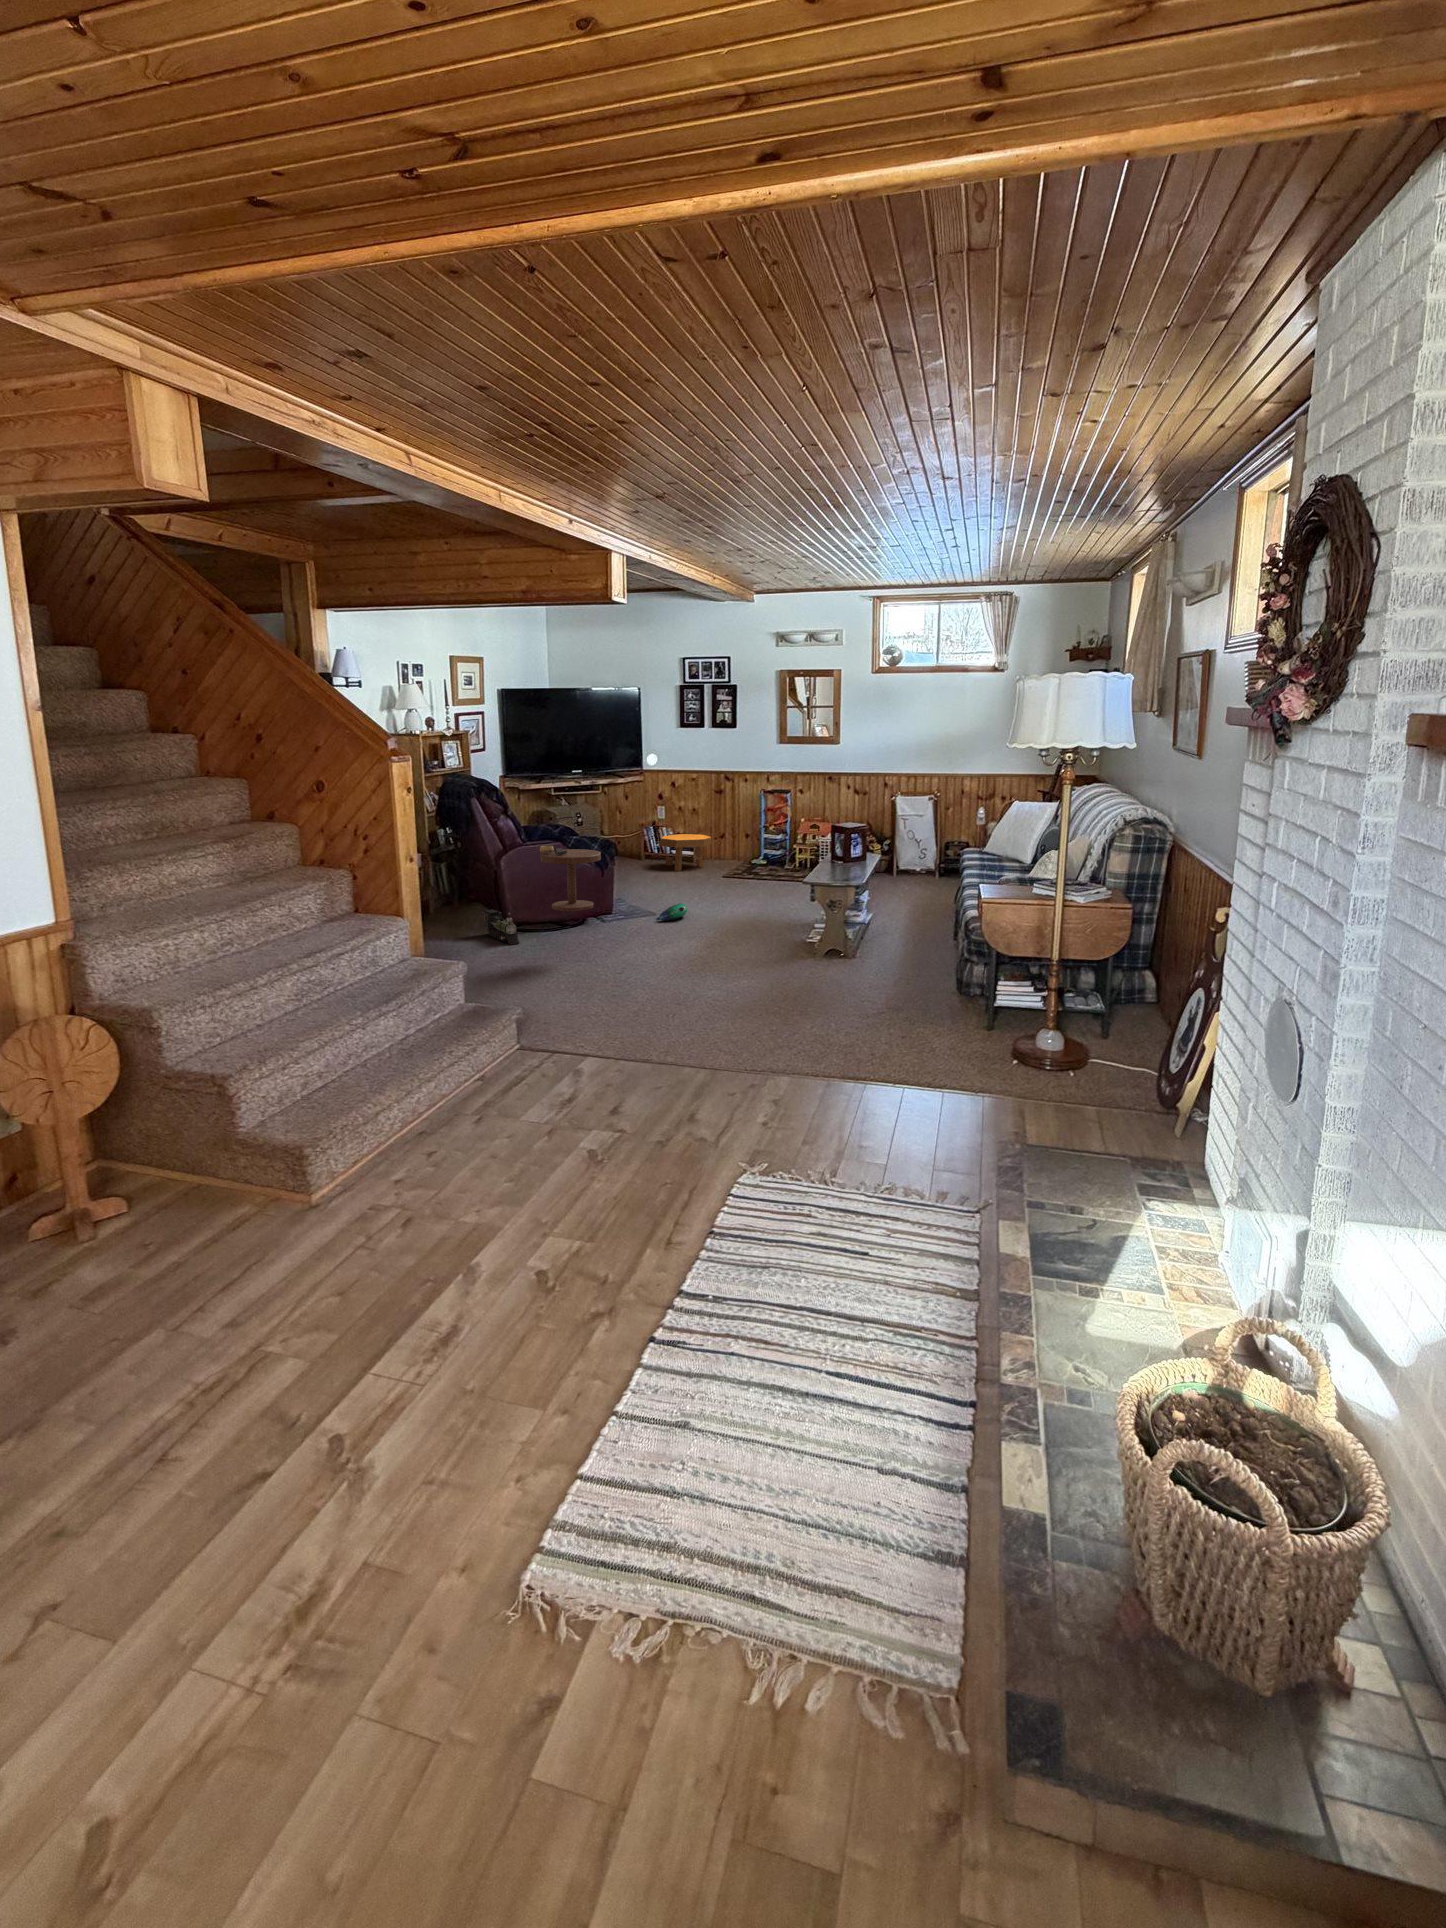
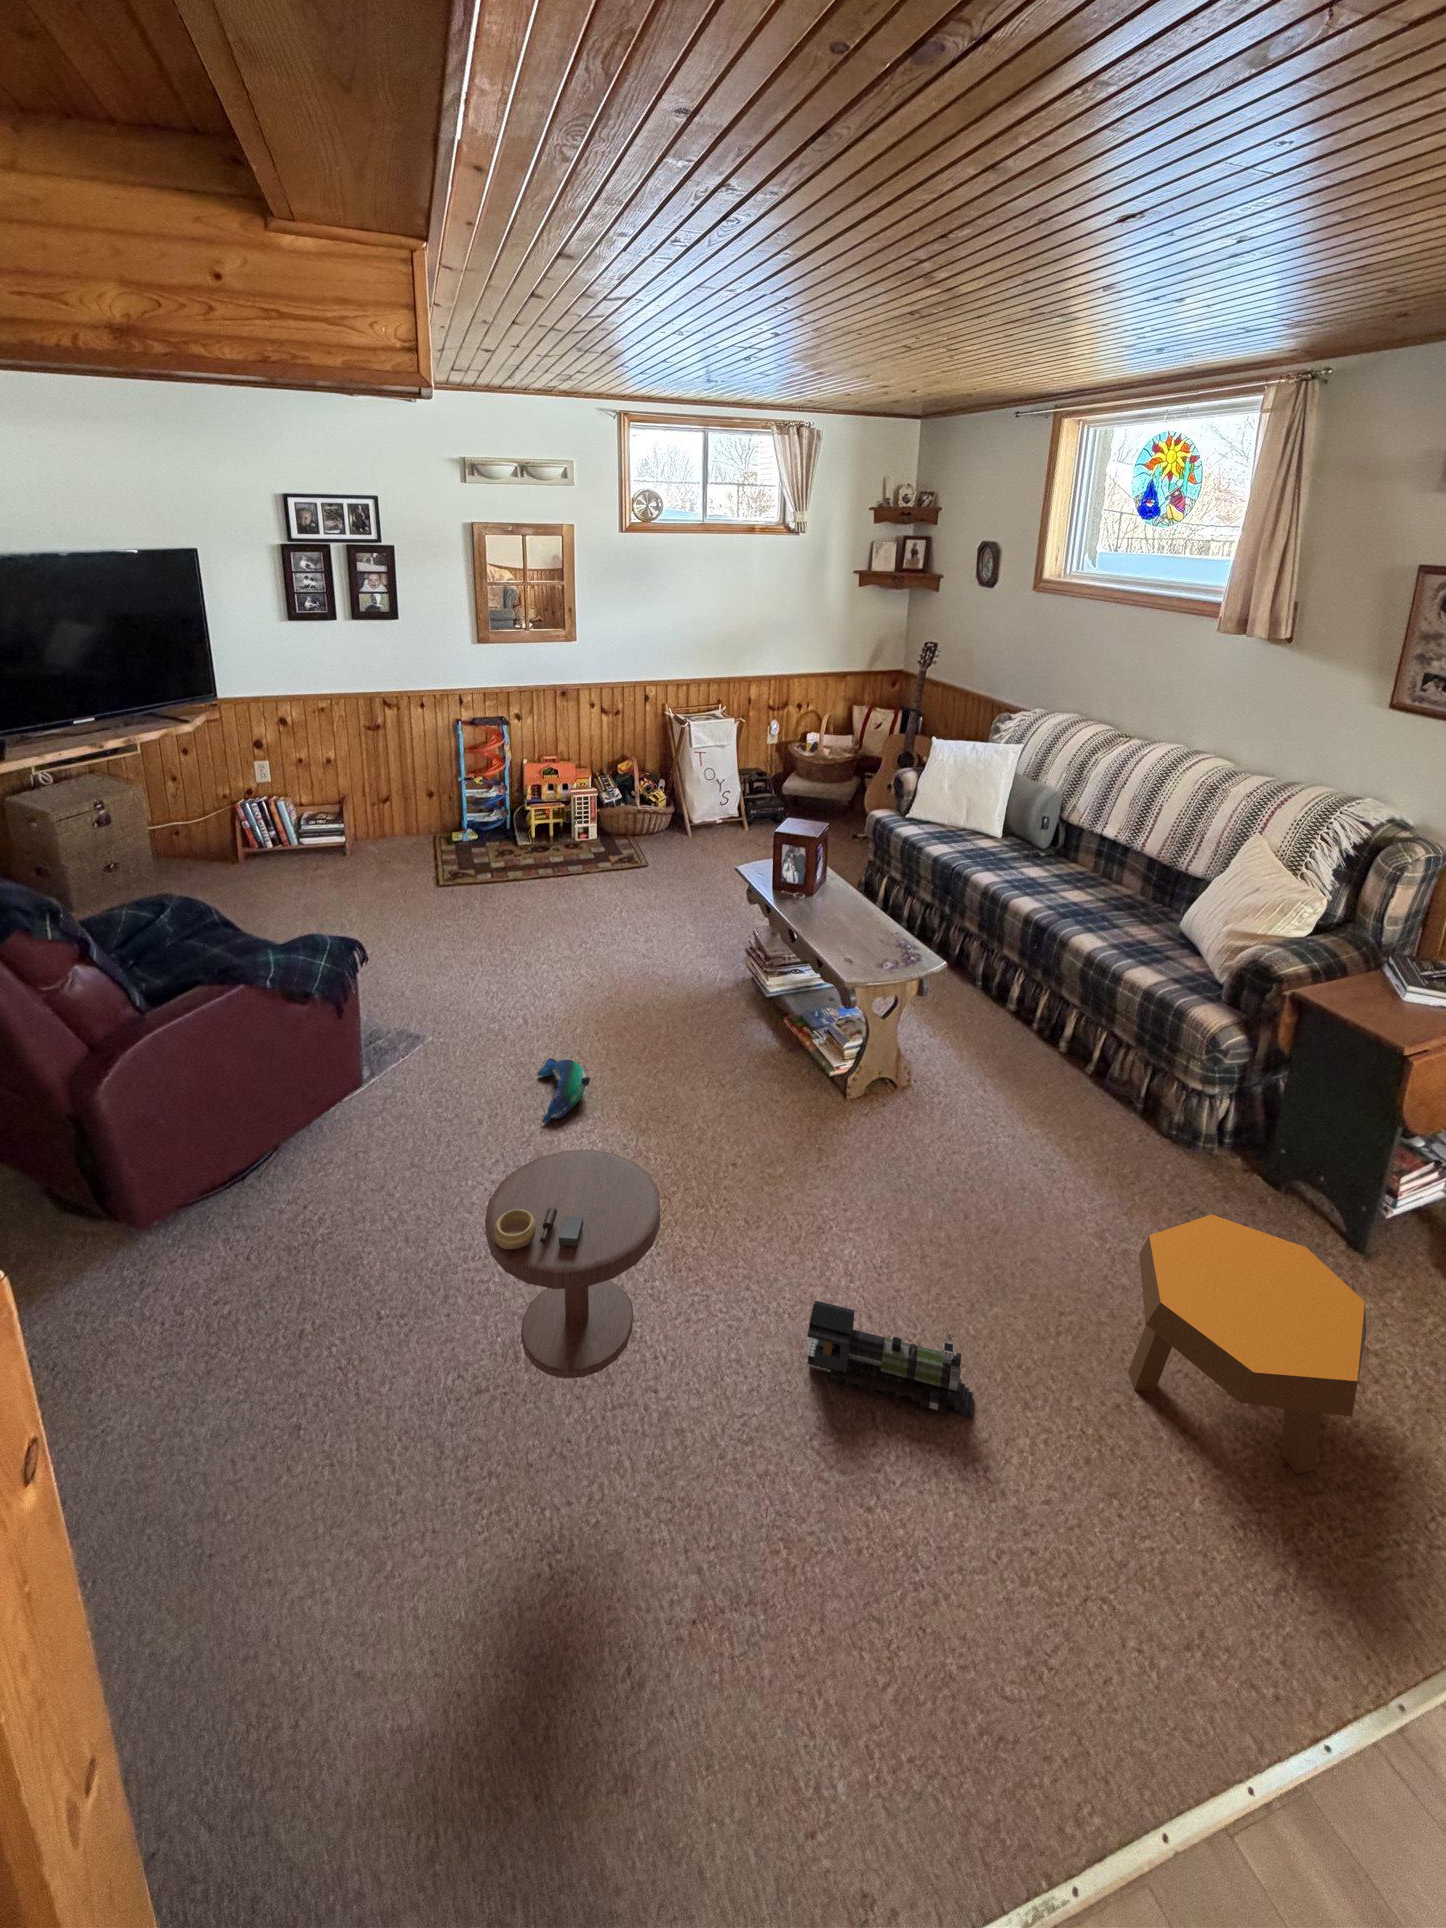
footstool: present [659,834,711,871] -> present [1128,1214,1367,1474]
toy train: present [482,910,519,945] -> present [807,1301,973,1418]

